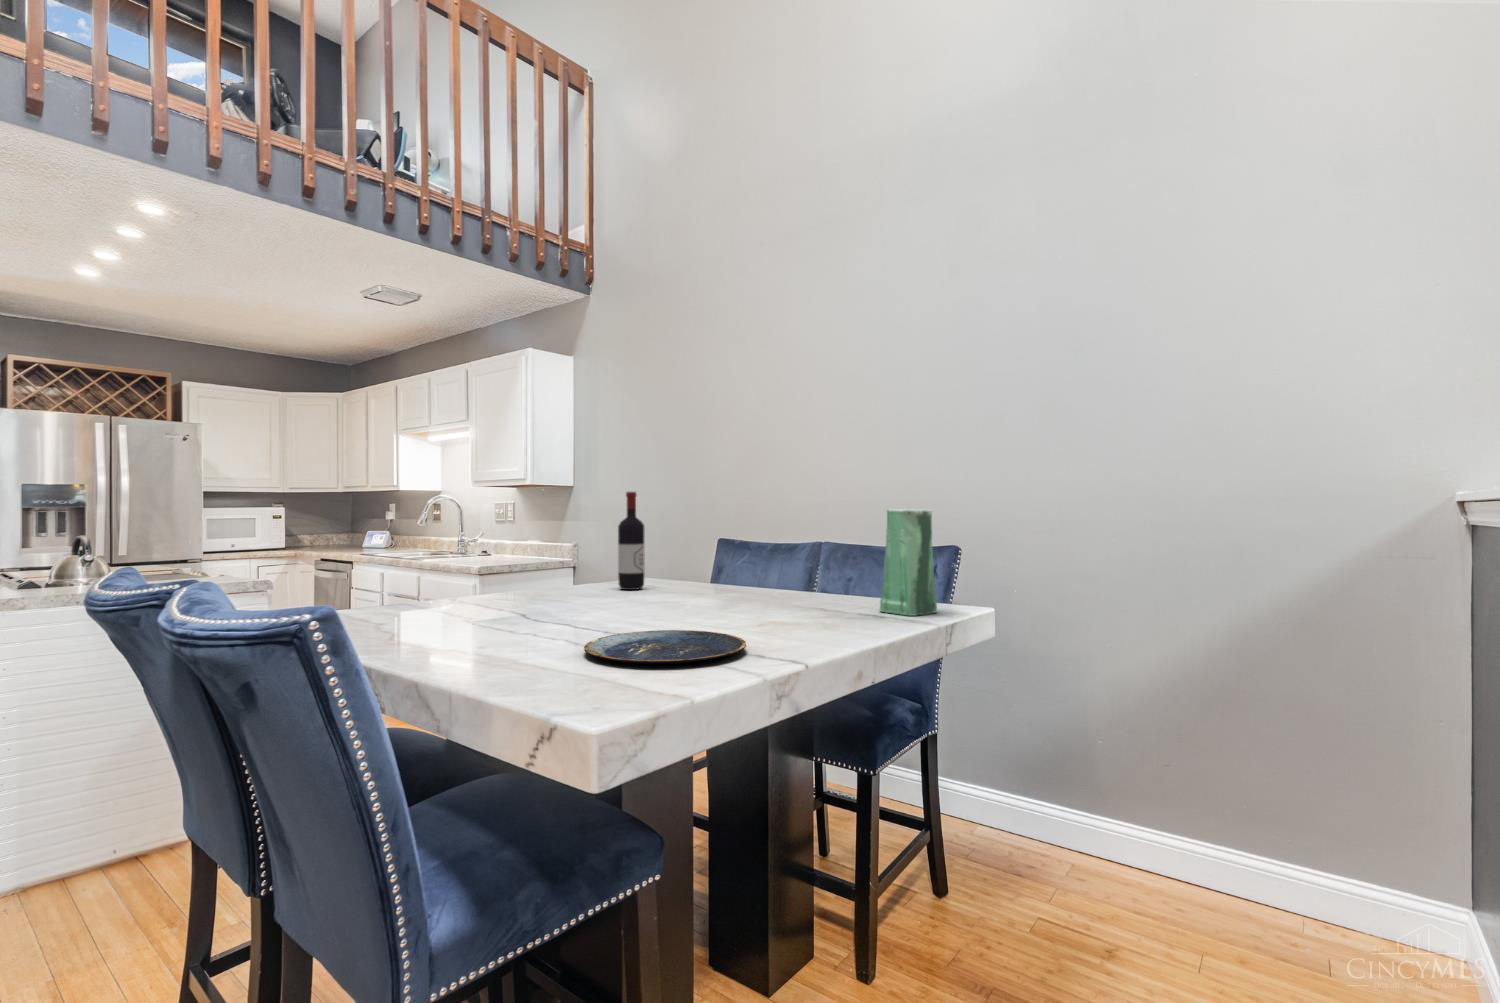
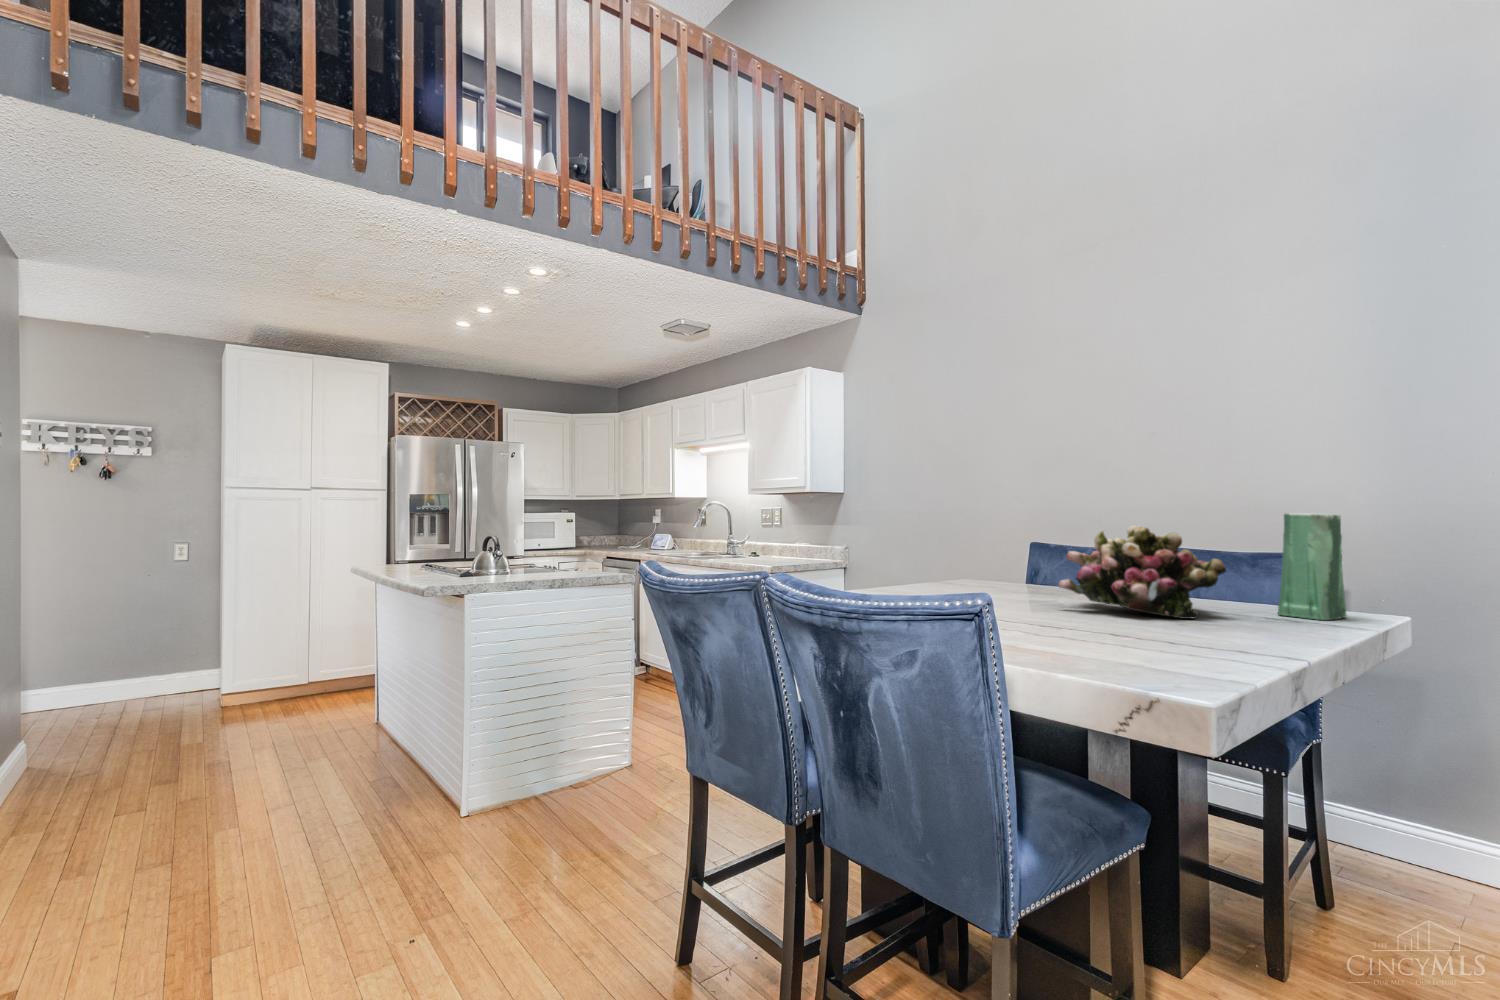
wine bottle: present [618,492,645,590] -> none [960,497,986,589]
flower arrangement: none [669,522,823,619] -> present [1058,526,1226,619]
plate: present [584,630,746,664] -> none [1055,624,1222,654]

